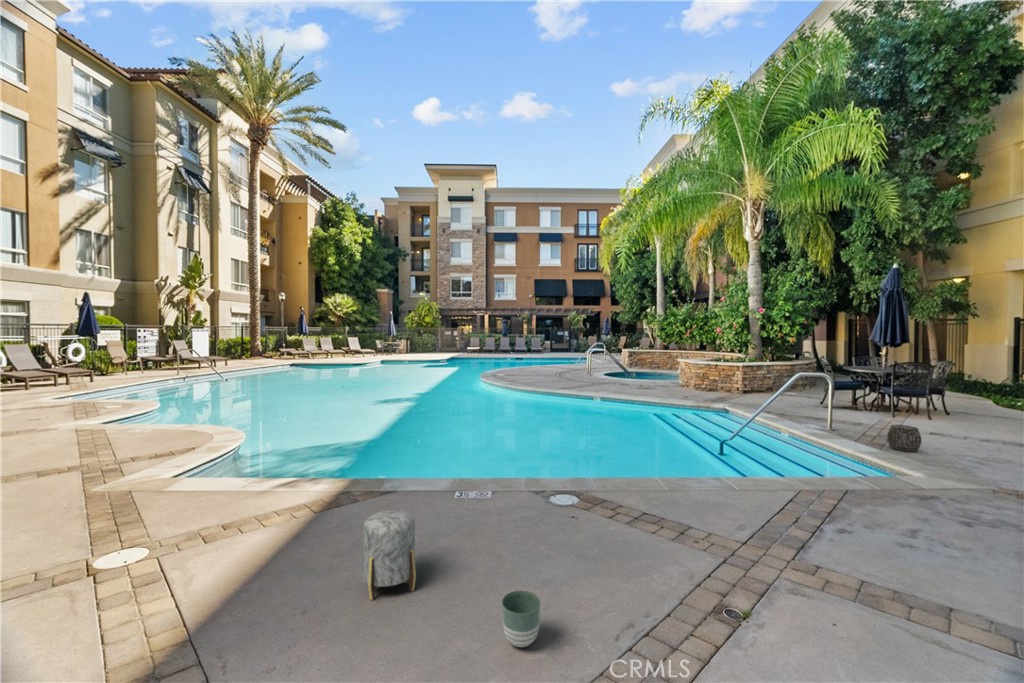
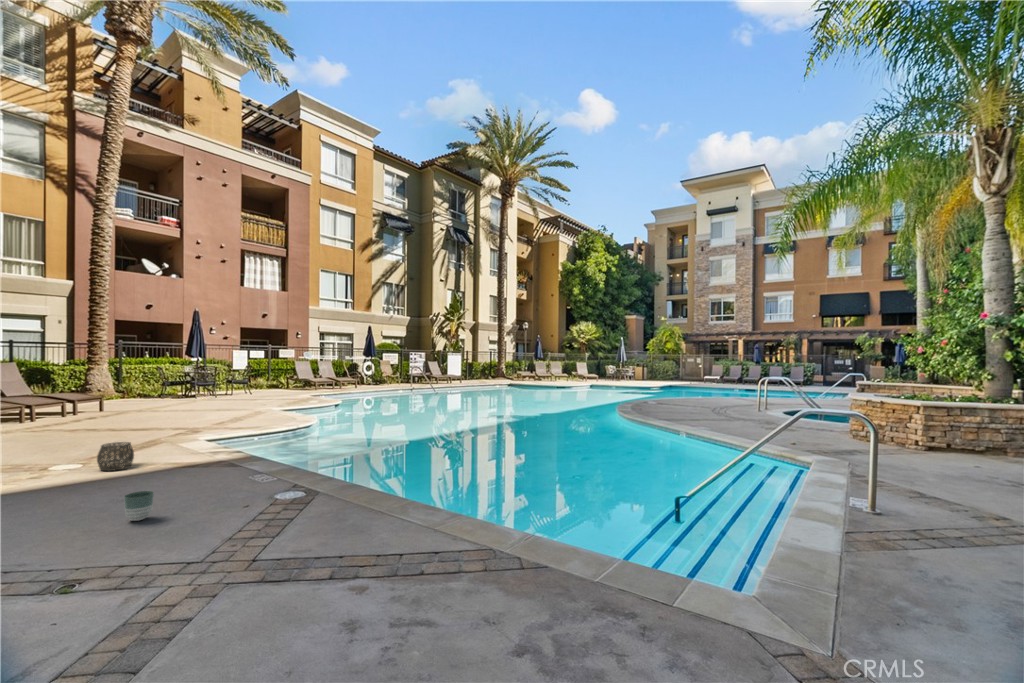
woven basket: present [887,425,922,452] -> present [97,442,134,471]
stool: present [363,510,416,600] -> none [152,445,196,494]

